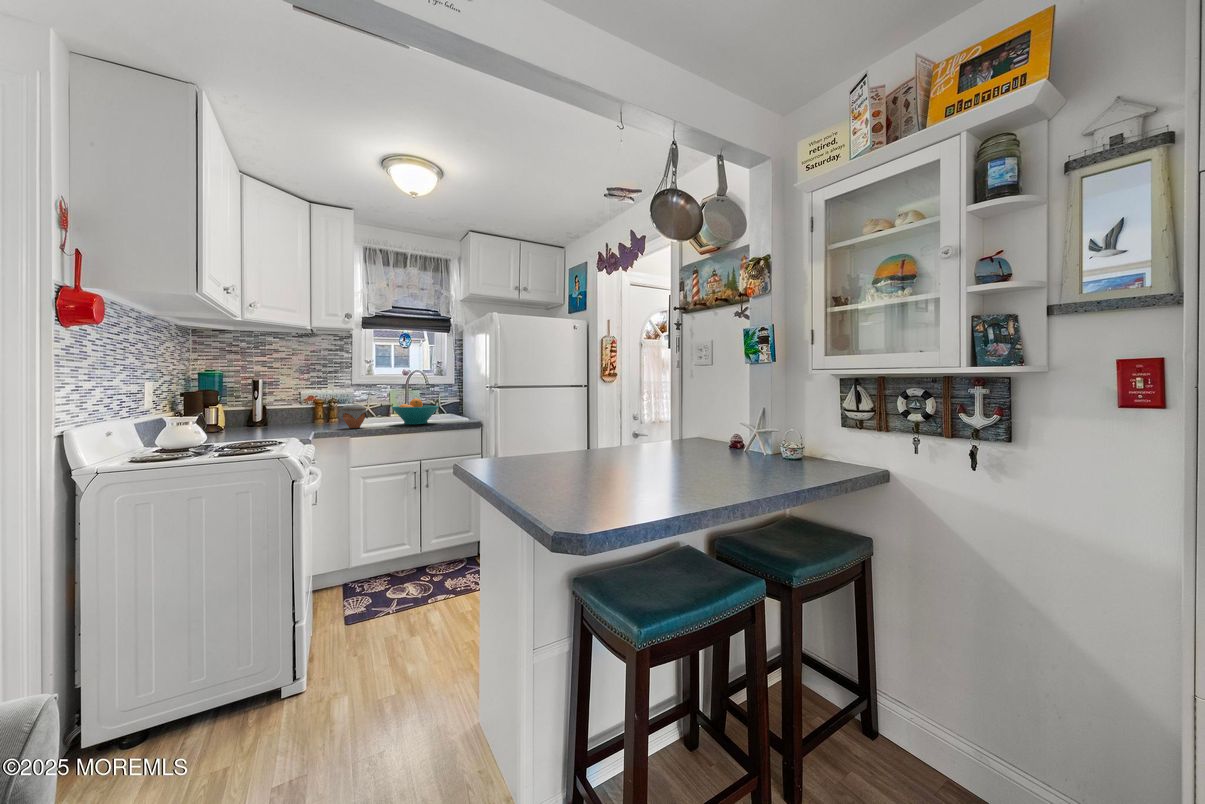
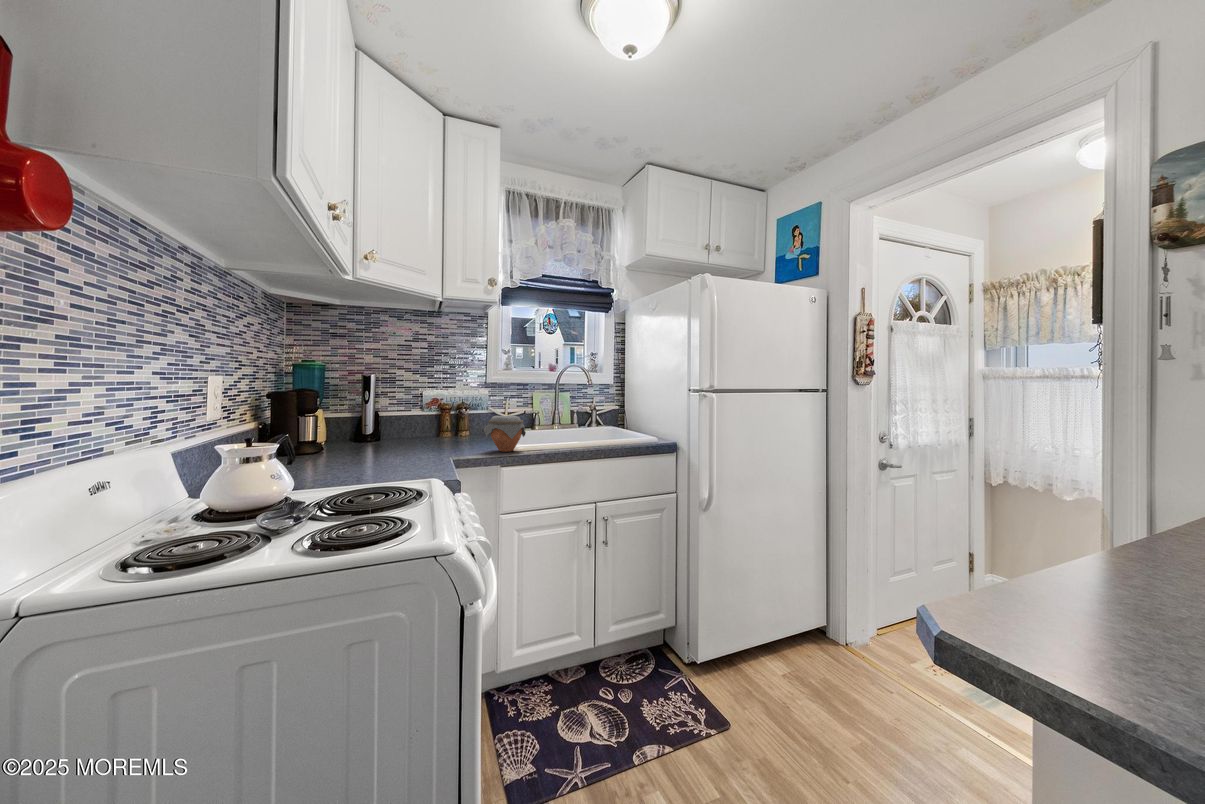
fruit bowl: present [392,398,439,425] -> none [555,406,622,446]

